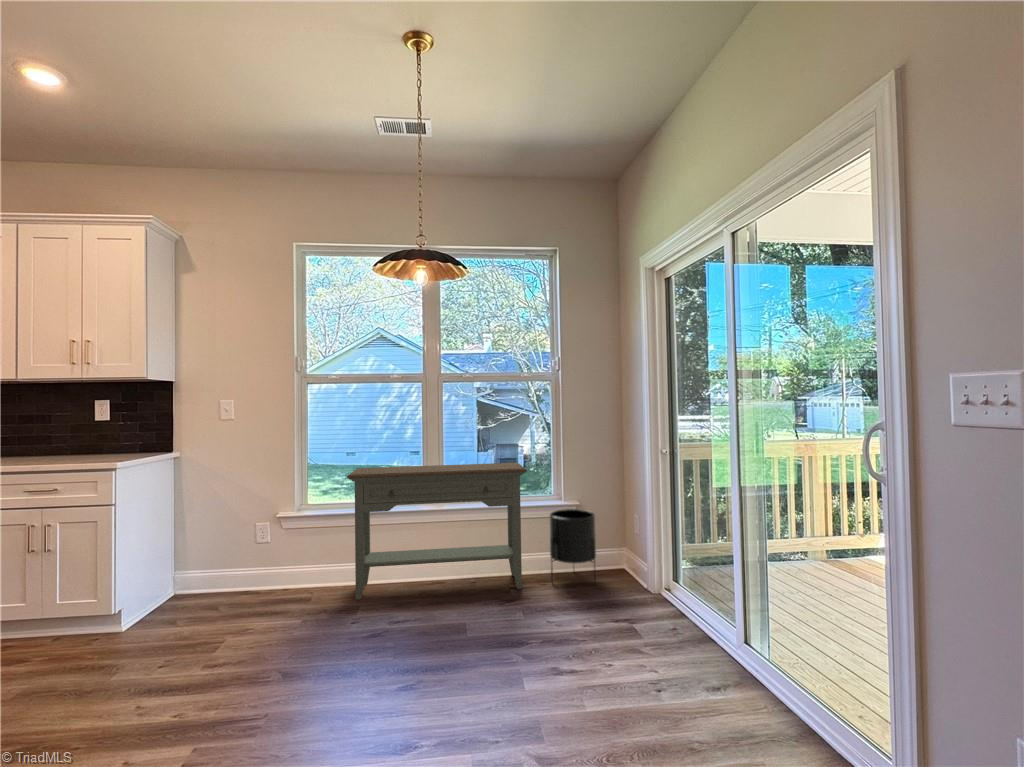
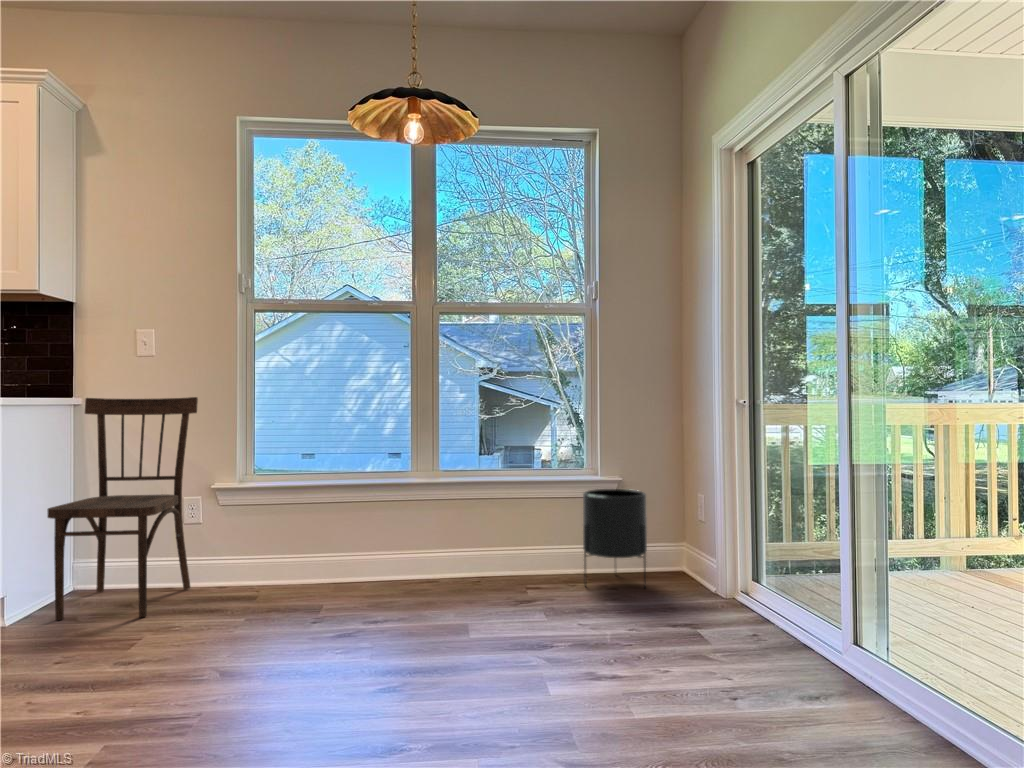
dining chair: none [155,450,268,624] -> present [47,397,198,620]
console table: present [347,463,527,600] -> none [305,423,553,600]

